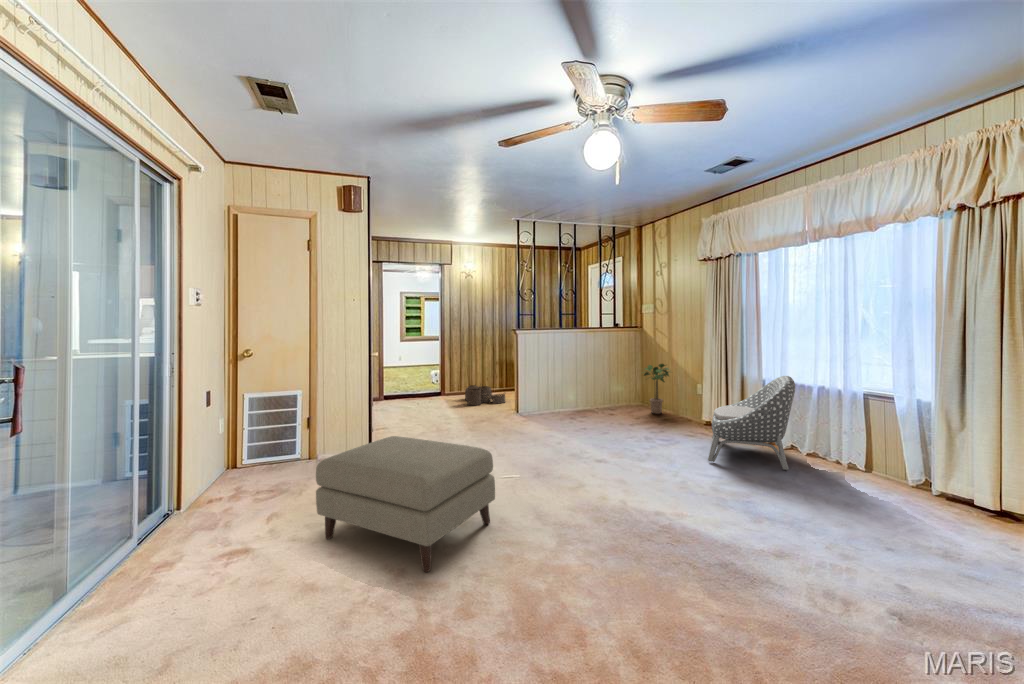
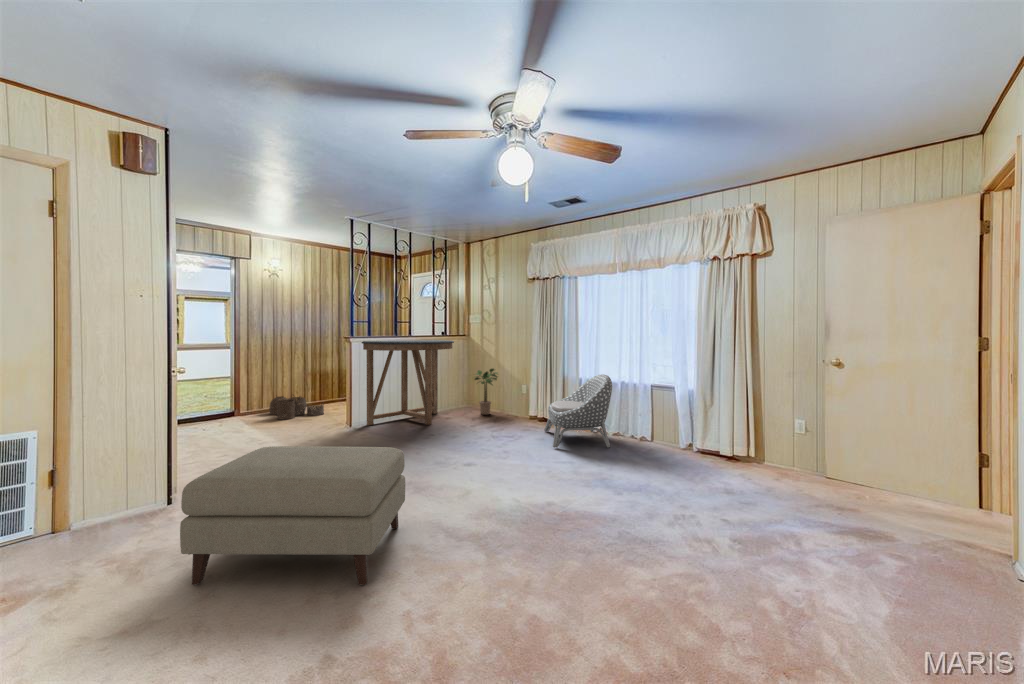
console table: none [525,333,619,421] -> present [362,340,454,425]

